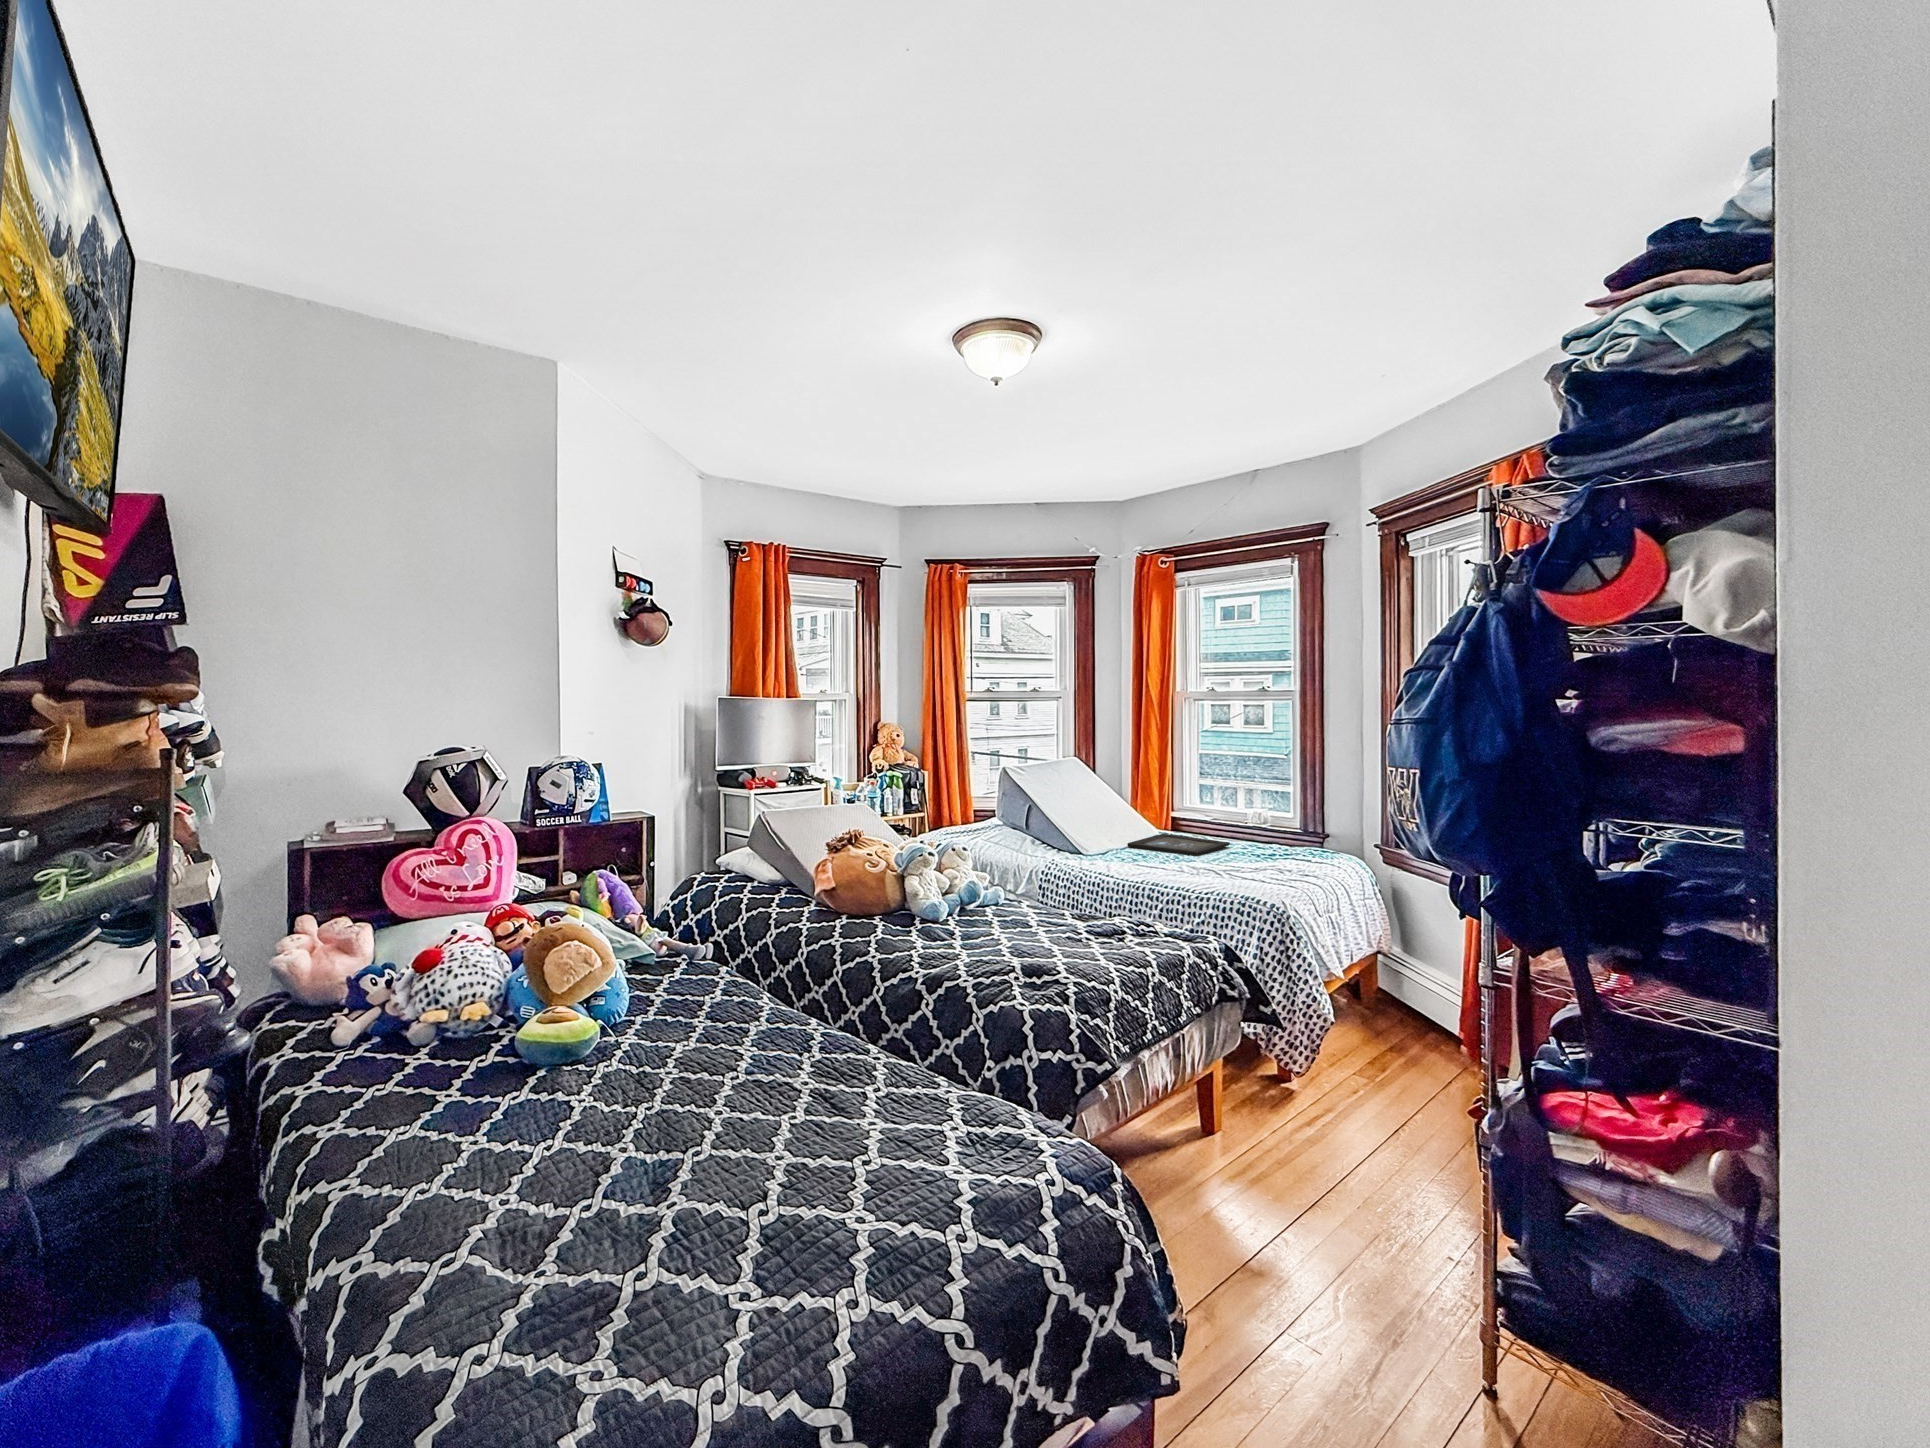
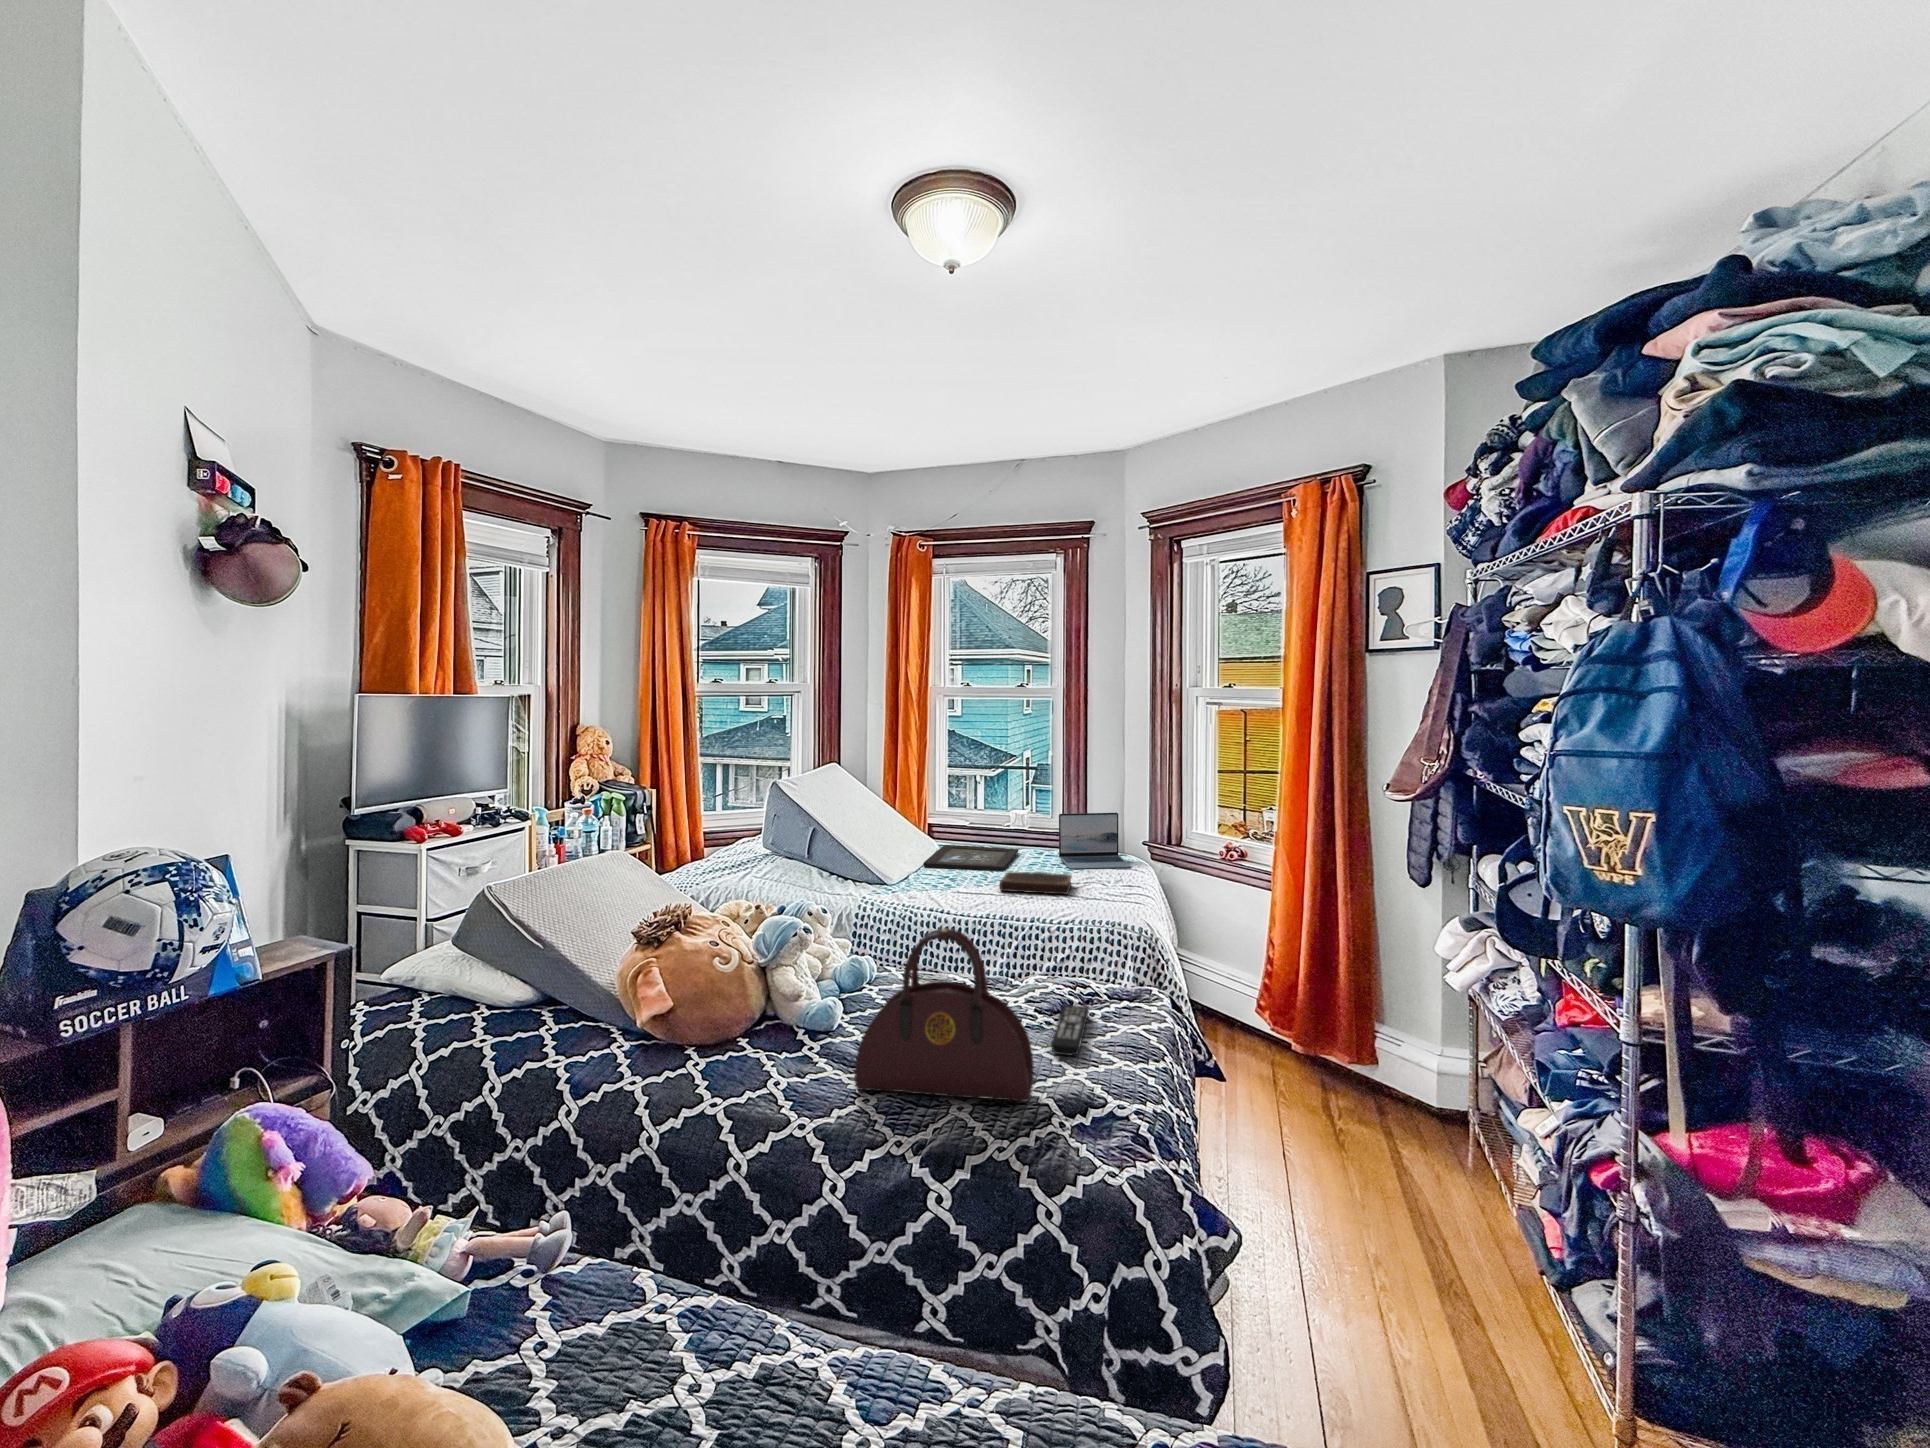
laptop: none [1263,810,1329,865] -> present [1059,813,1131,869]
handbag: none [922,844,1054,977] -> present [855,928,1034,1102]
notebook: none [1171,853,1247,875] -> present [1000,872,1072,895]
remote control: none [1090,936,1151,964] -> present [1051,1005,1090,1056]

